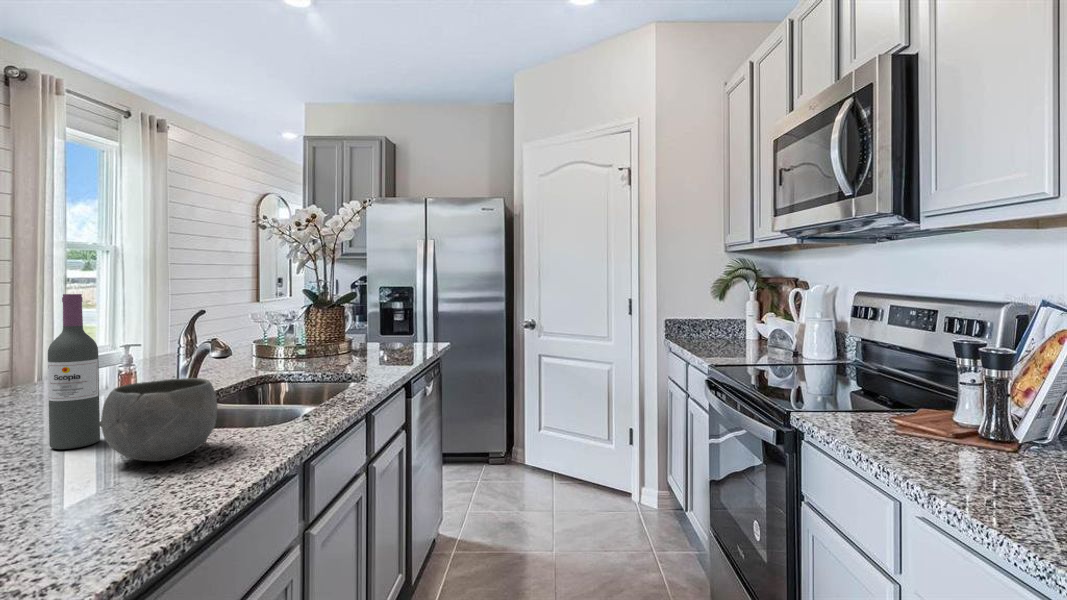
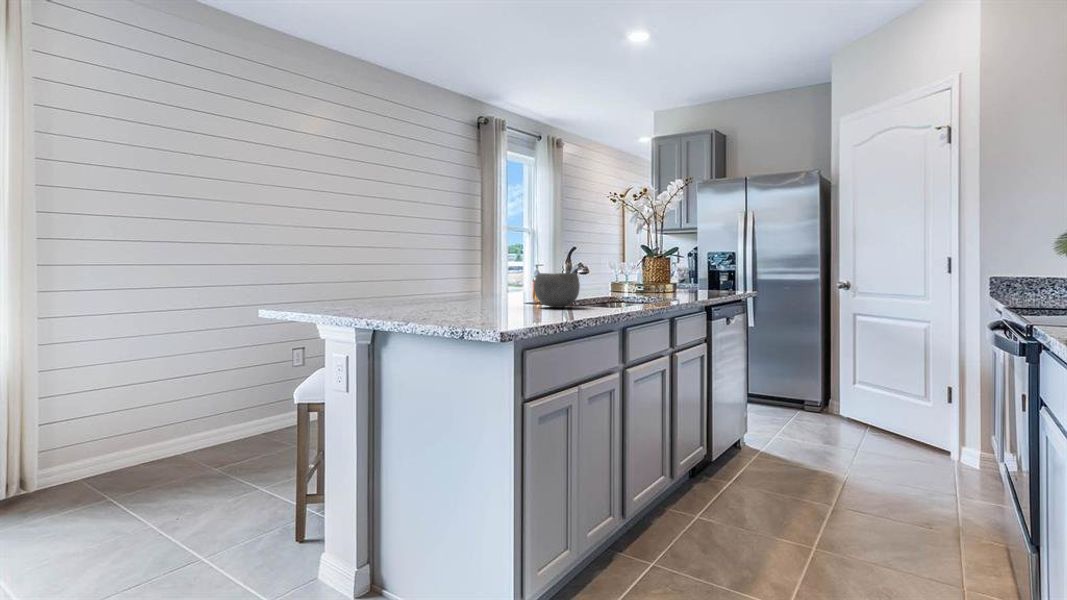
wine bottle: present [48,294,100,449] -> none [514,233,532,305]

